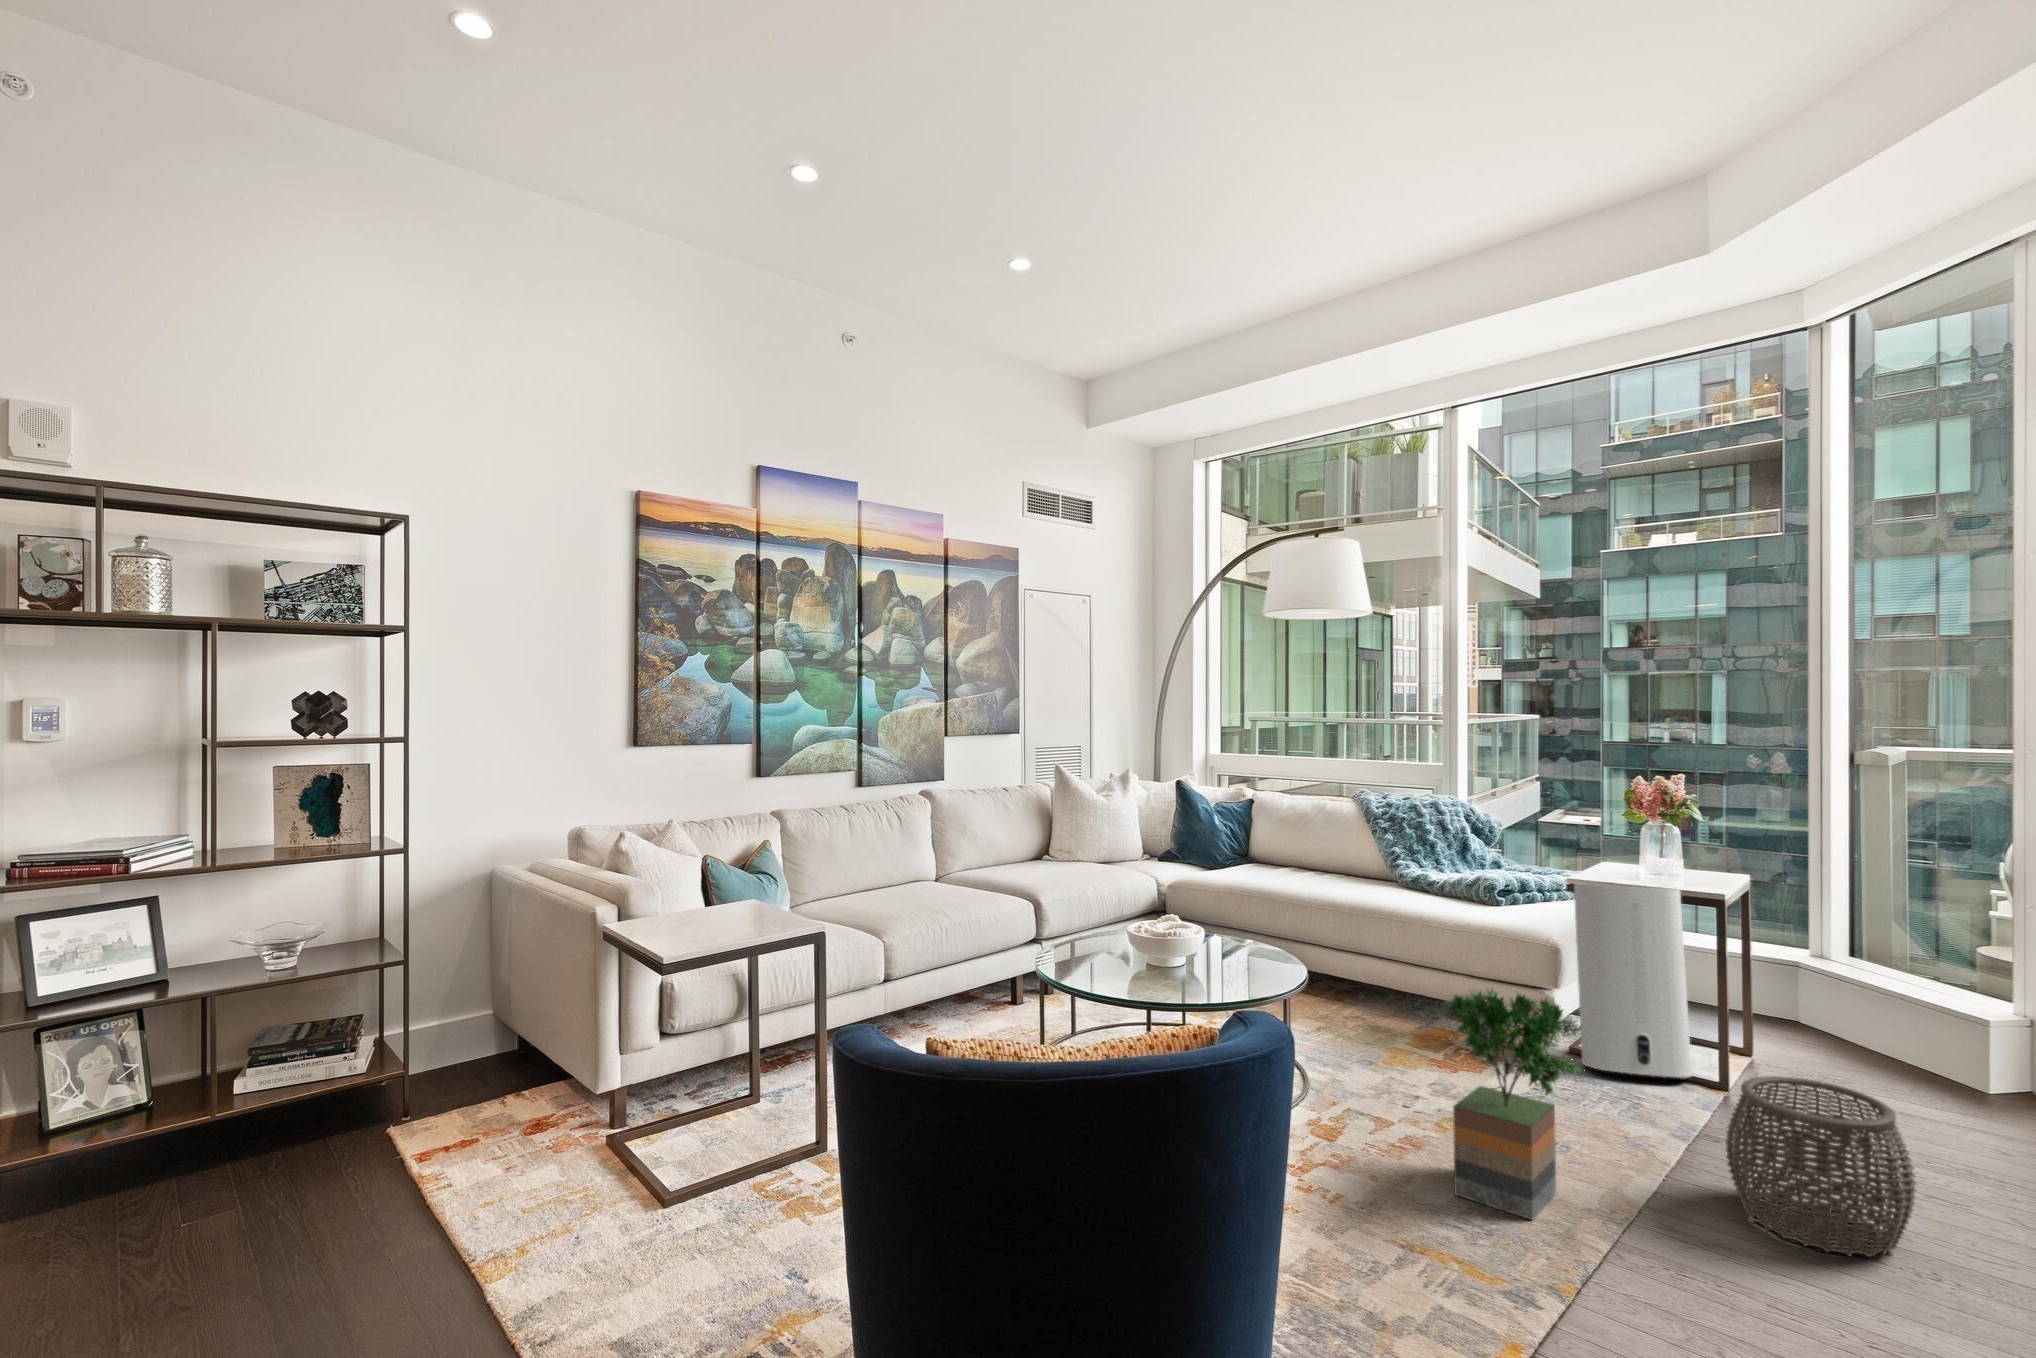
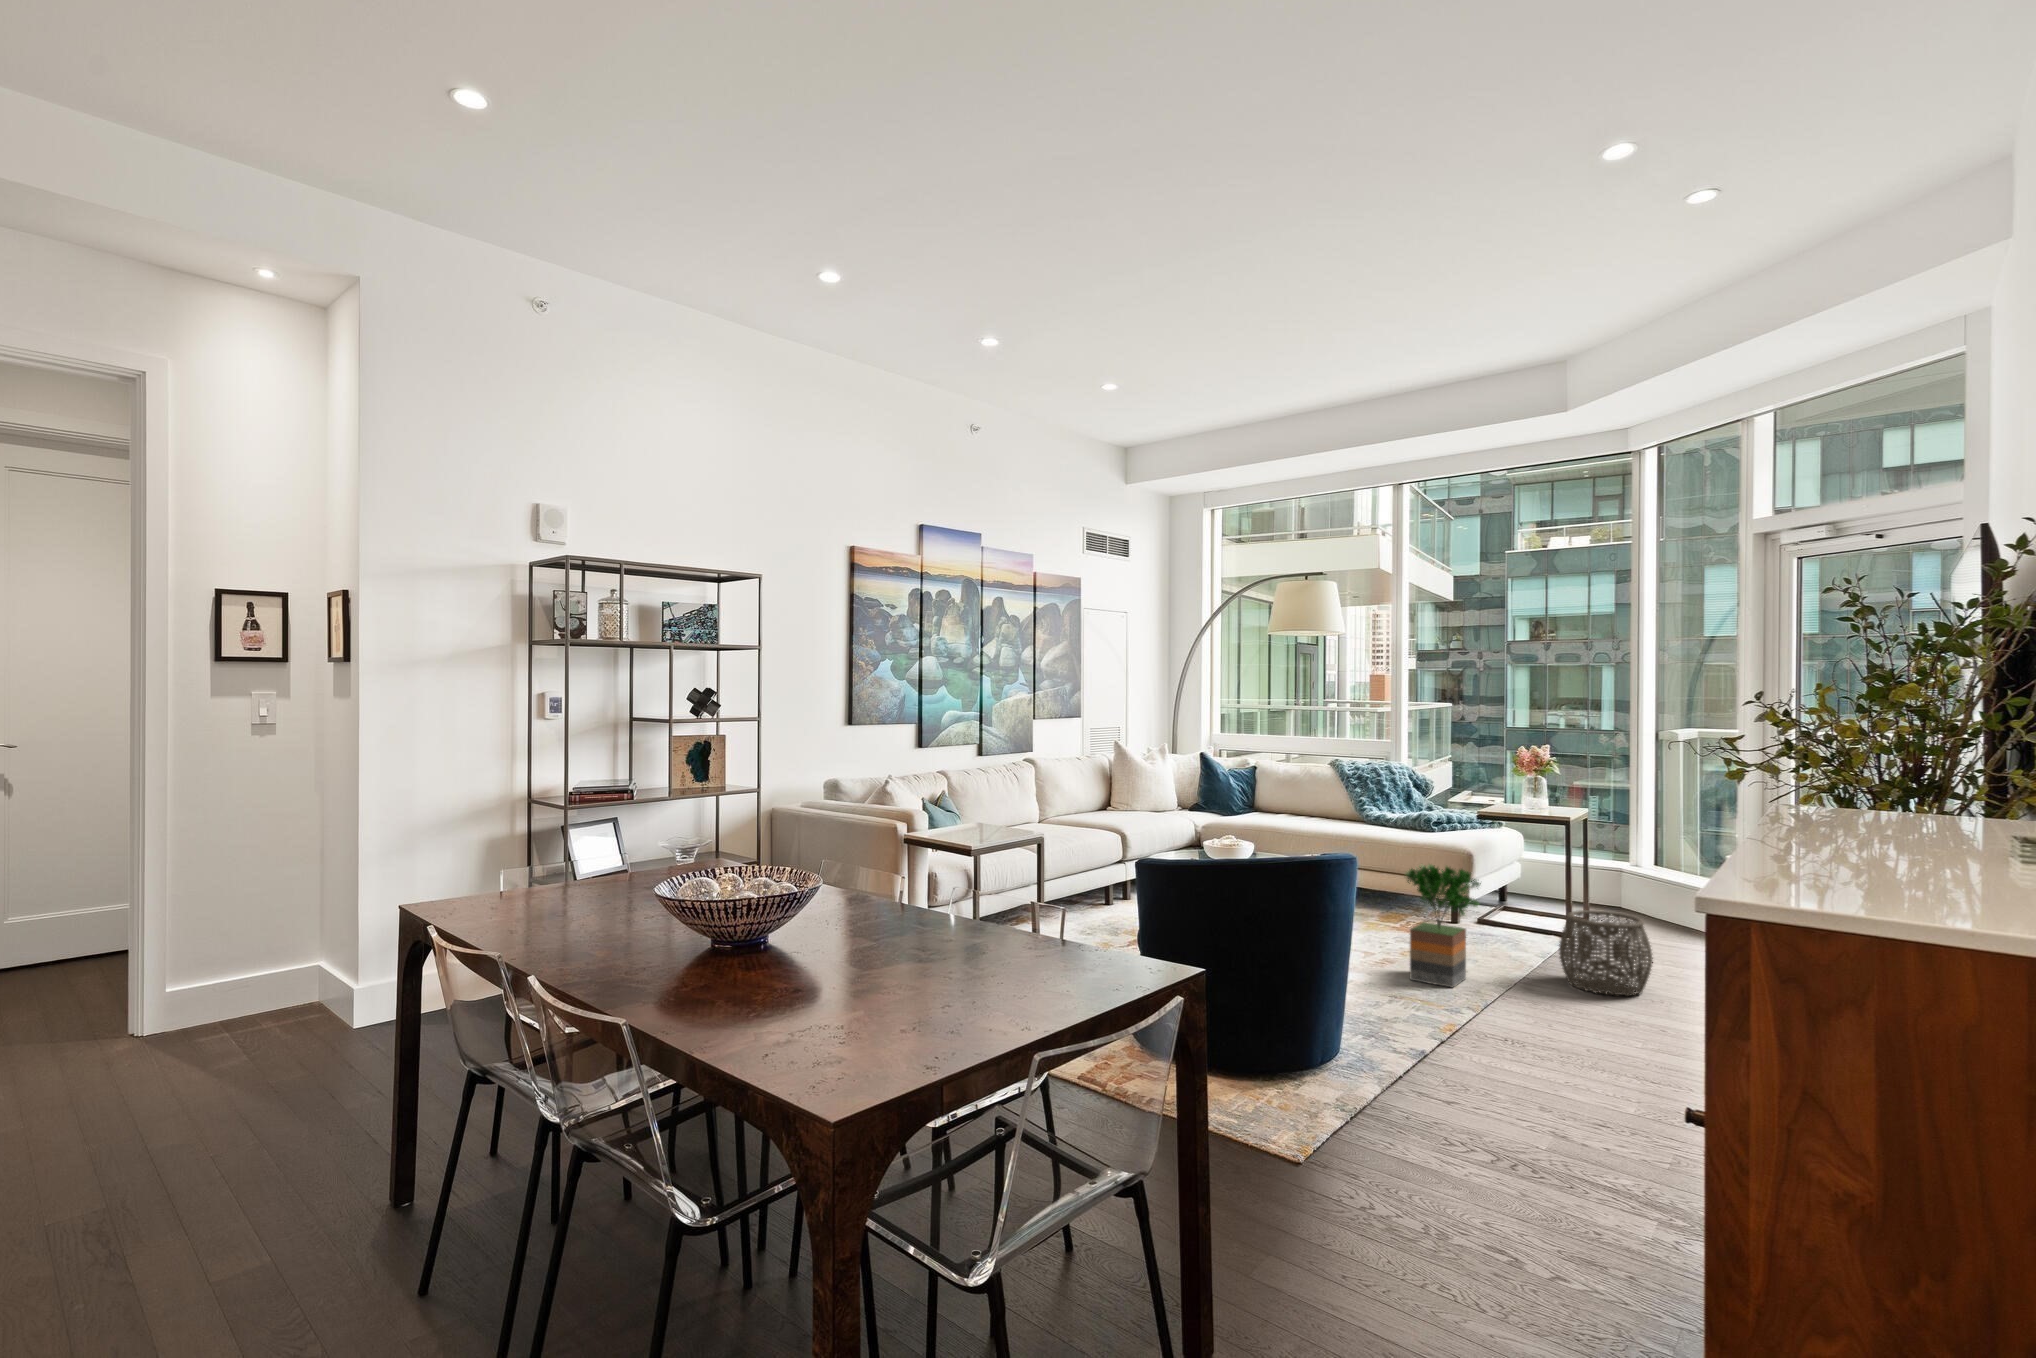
air purifier: present [1574,884,1692,1078] -> none [1481,814,1550,934]

